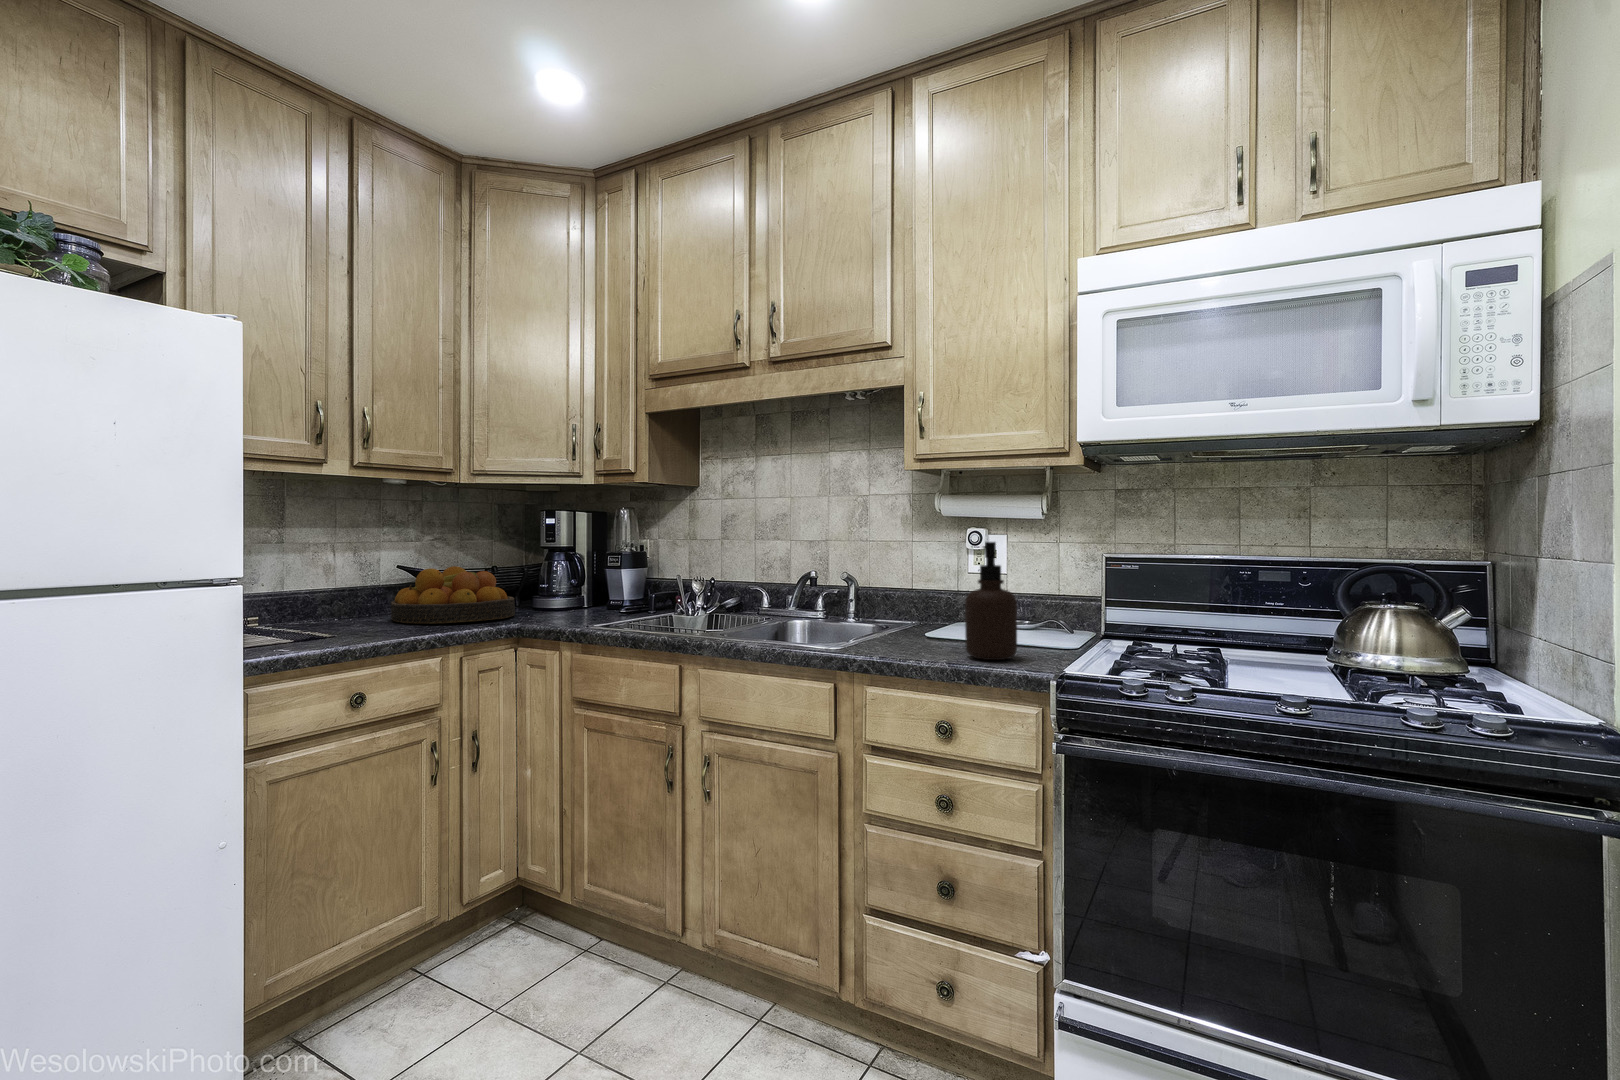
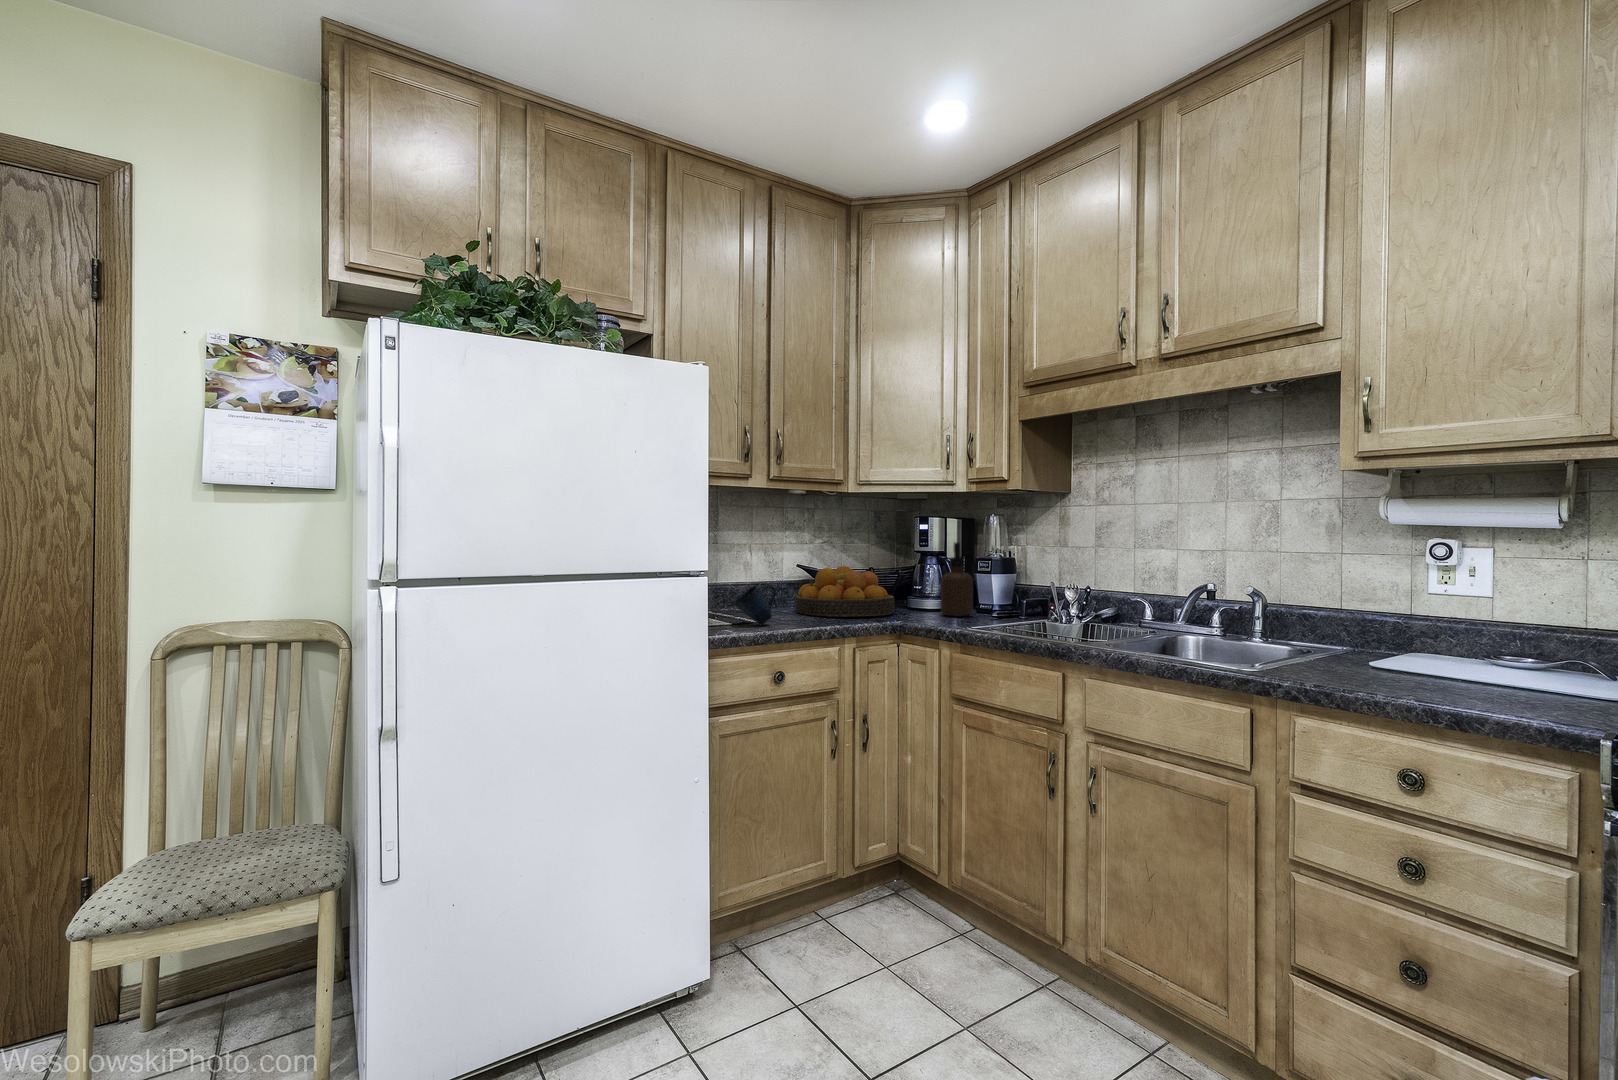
soap dispenser: present [965,542,1017,660] -> present [941,543,973,616]
mug: none [296,590,356,639] -> present [735,585,776,625]

